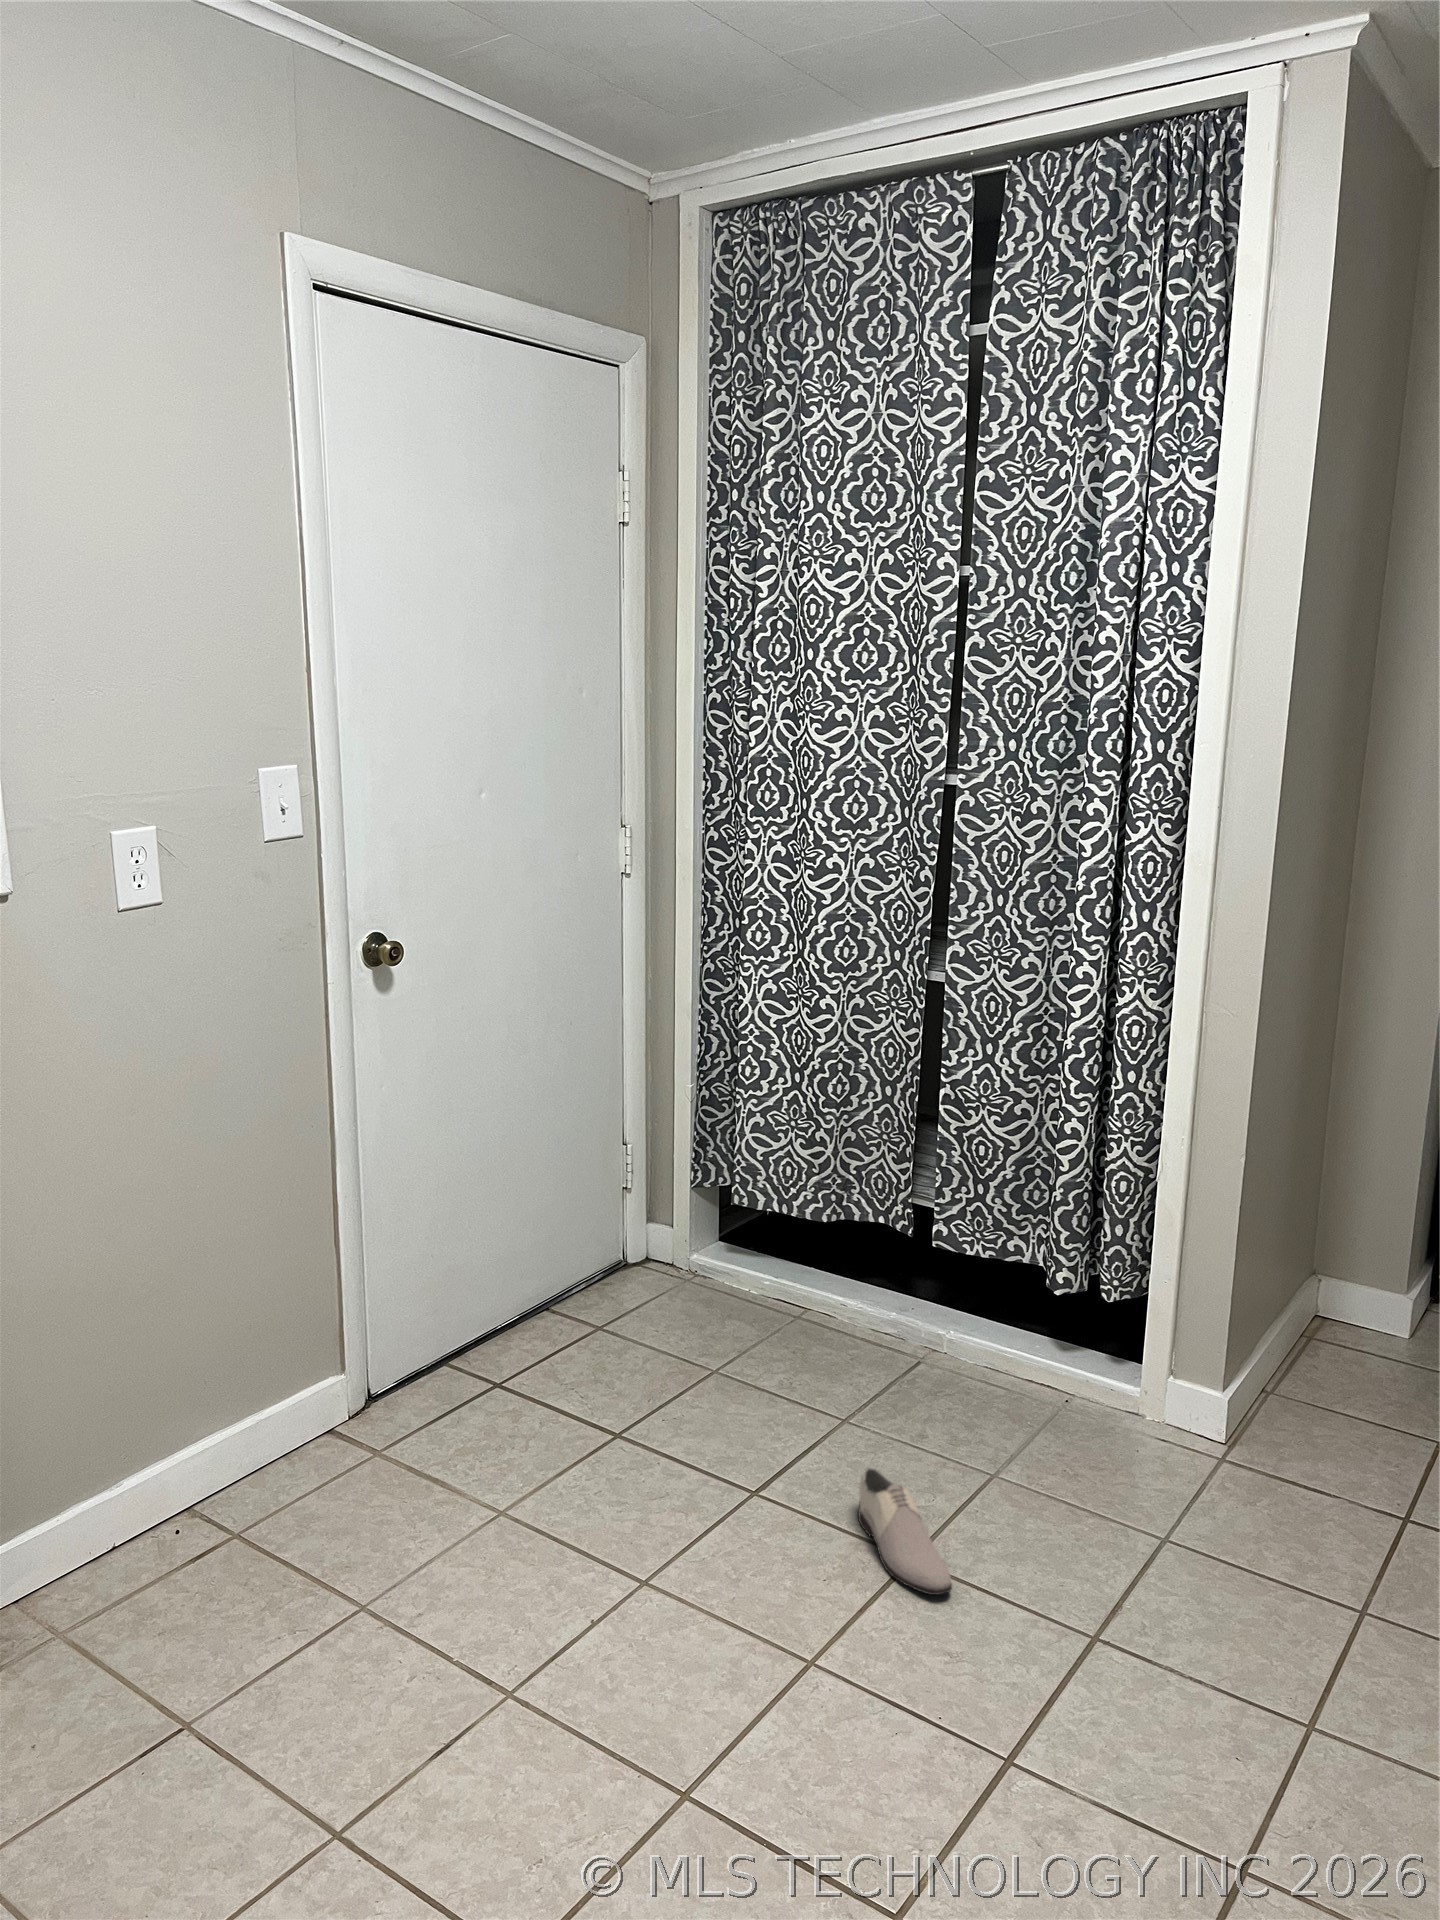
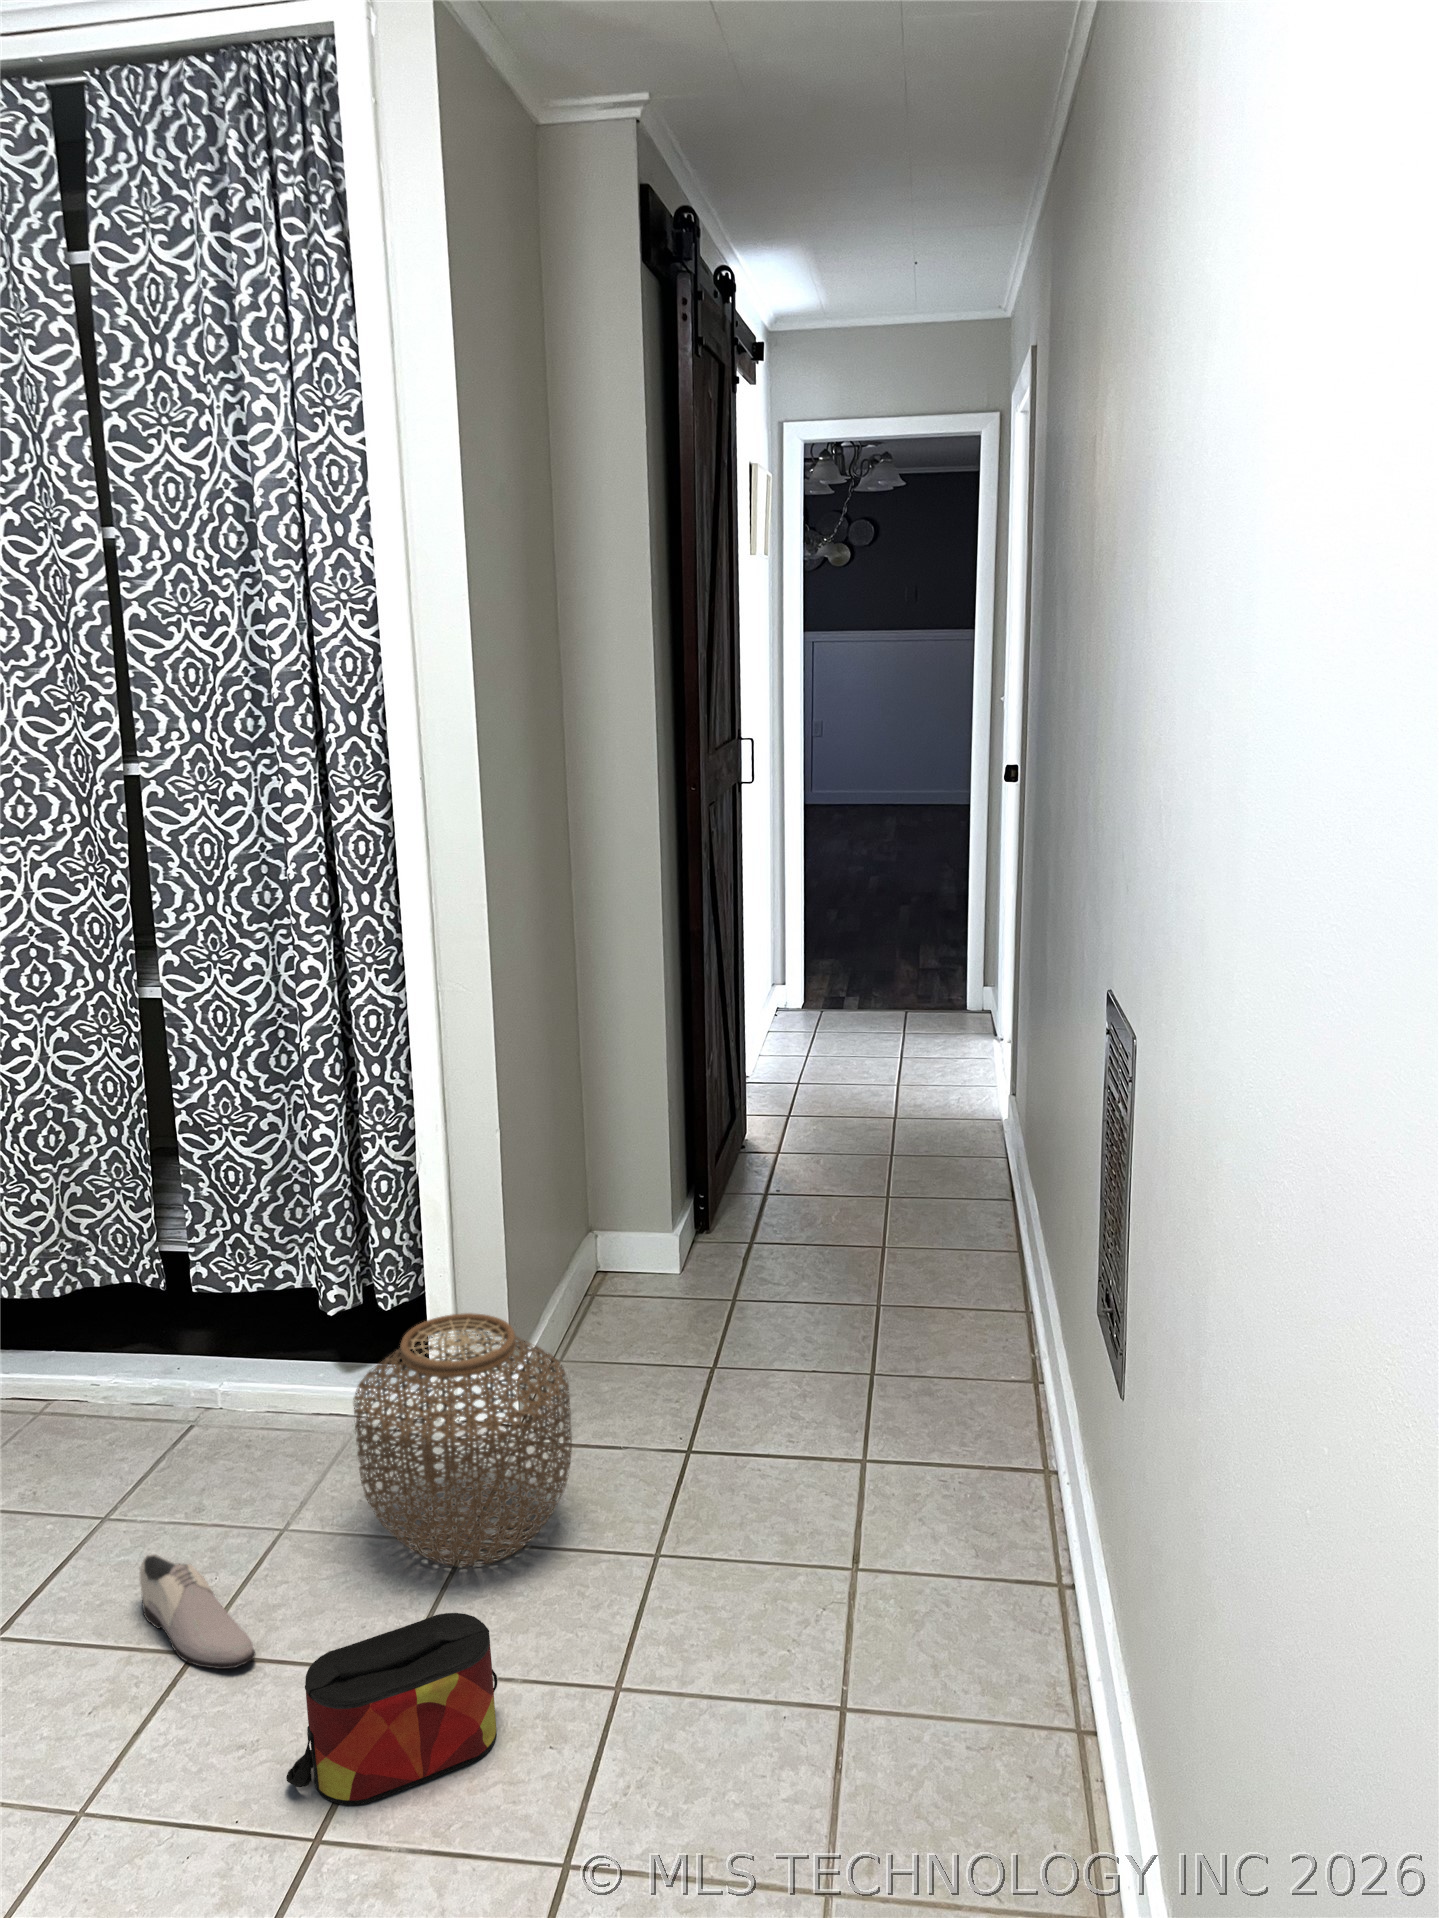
woven basket: none [1066,1319,1286,1568] -> present [353,1313,572,1566]
bag: none [970,1609,1187,1773] -> present [286,1613,497,1805]

